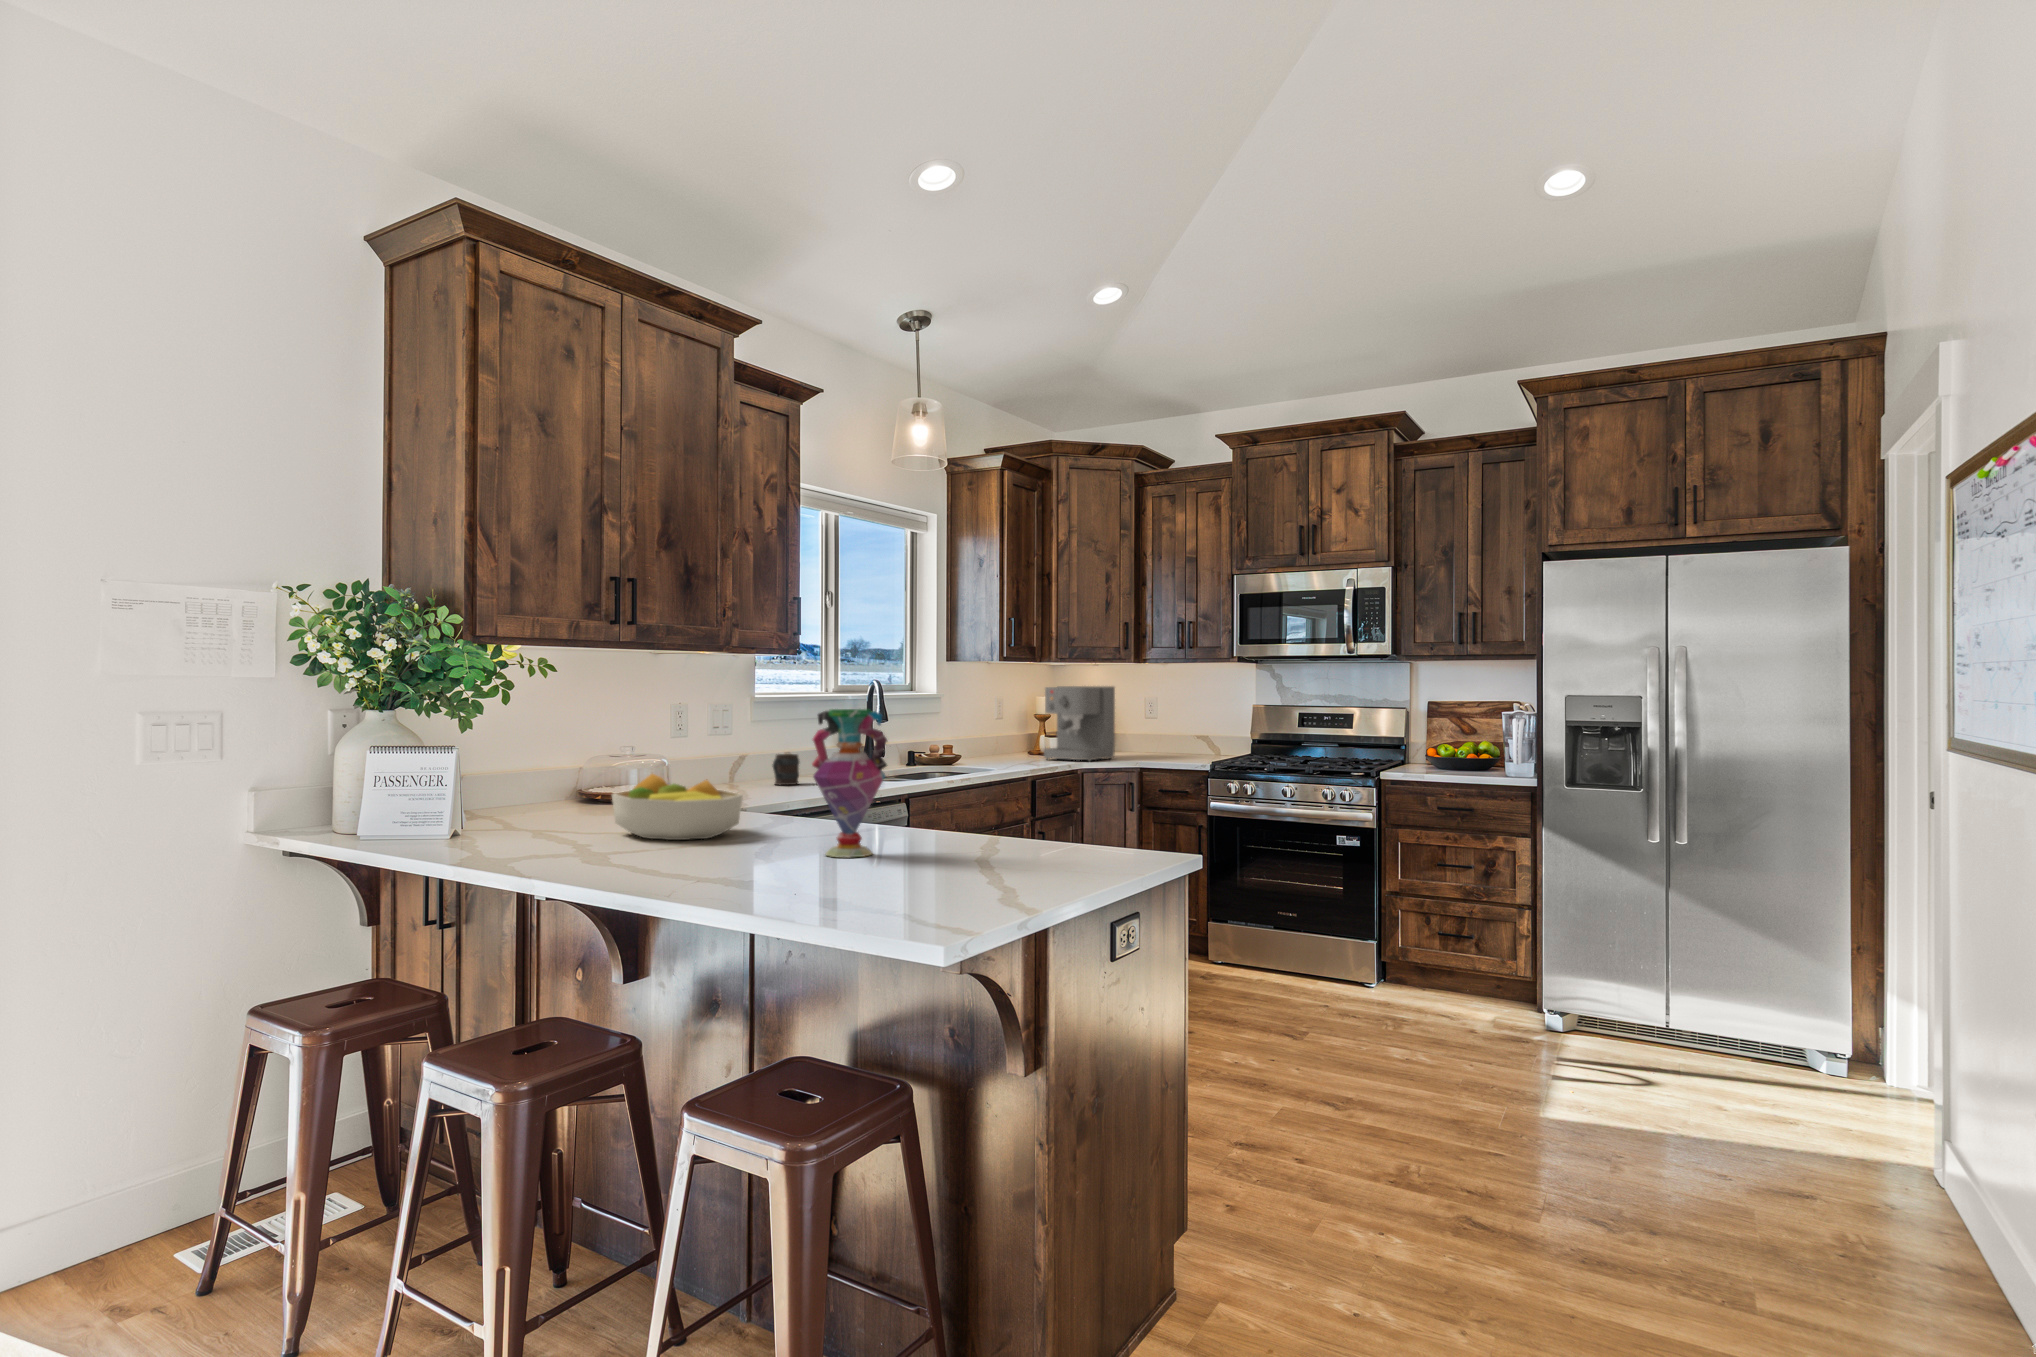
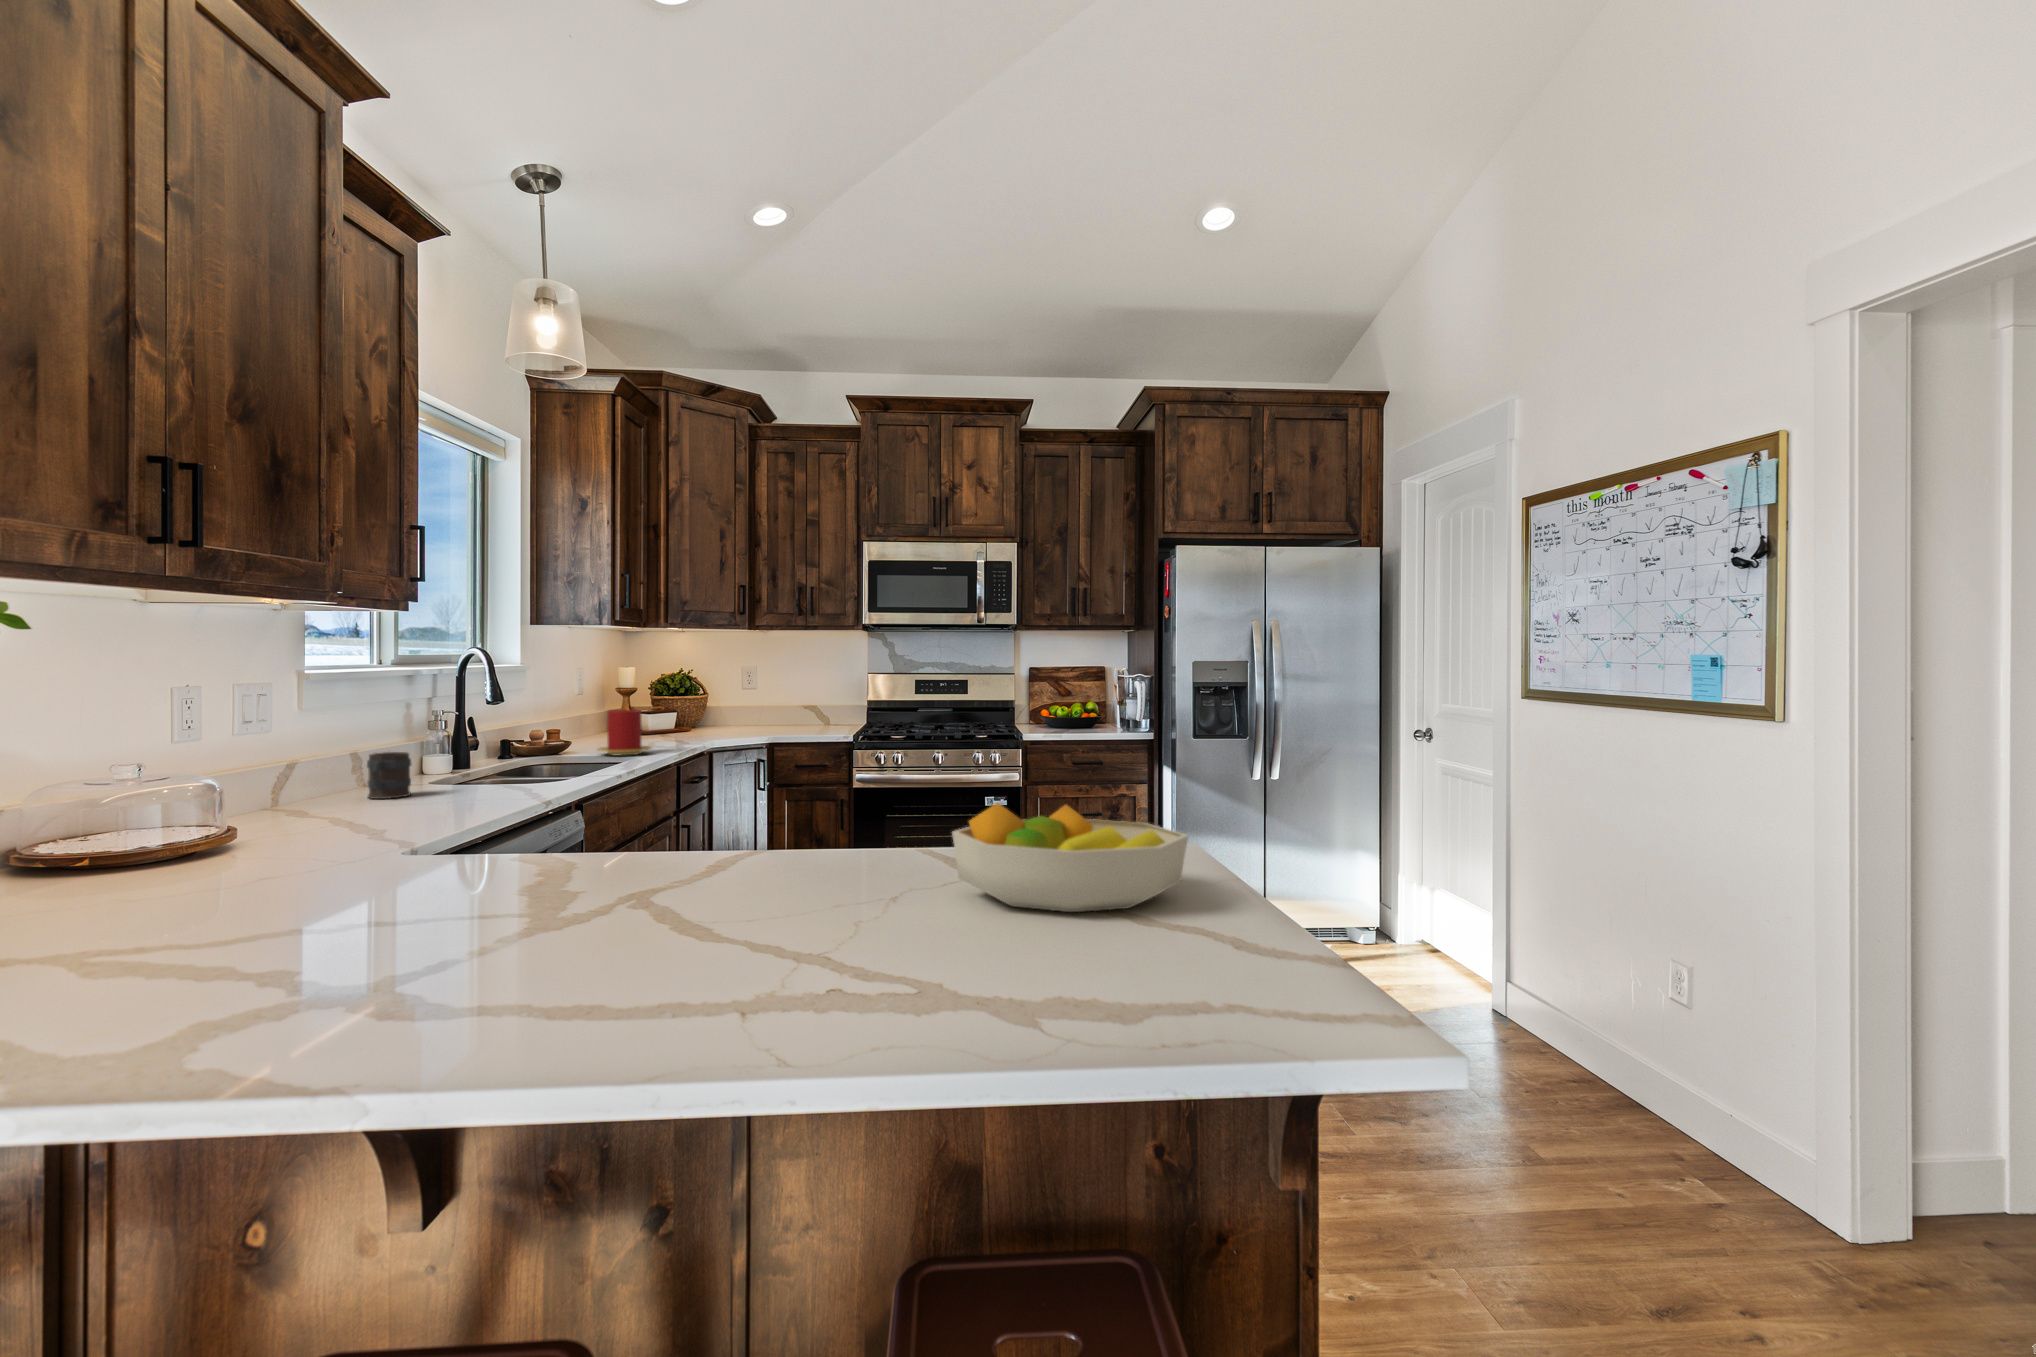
coffee maker: present [1044,686,1115,761] -> none [663,654,740,738]
vase: present [812,709,887,858] -> none [753,695,878,931]
candle: none [963,732,1007,770] -> present [597,710,651,756]
fruit bowl: present [612,774,742,840] -> present [952,803,1188,912]

